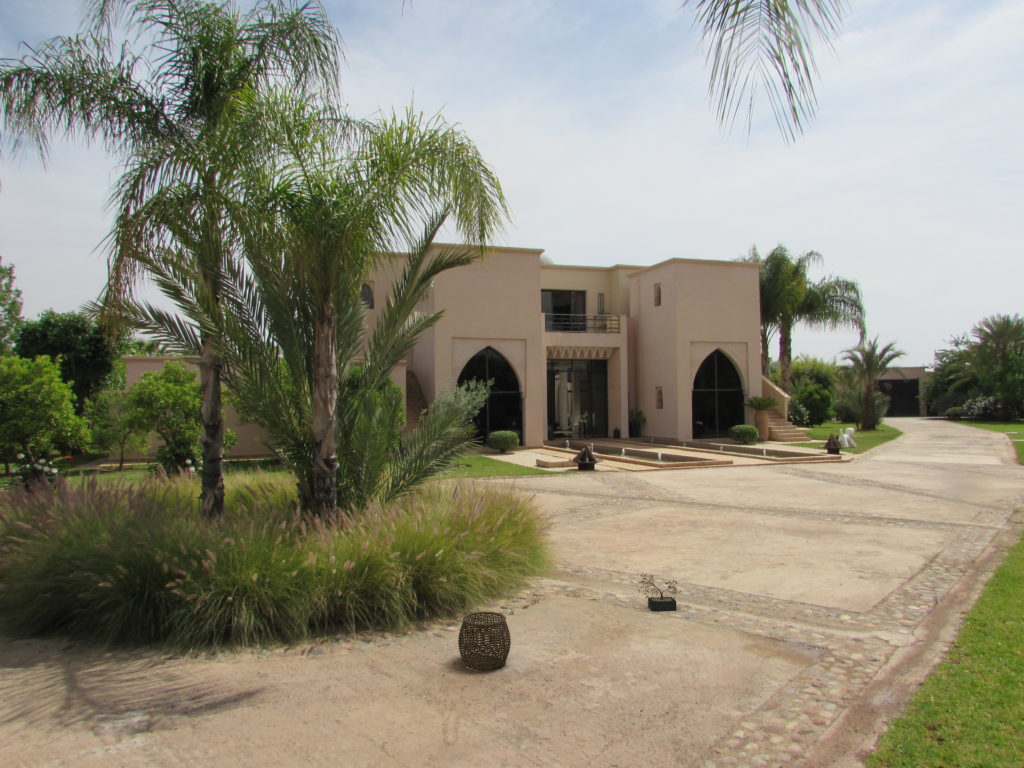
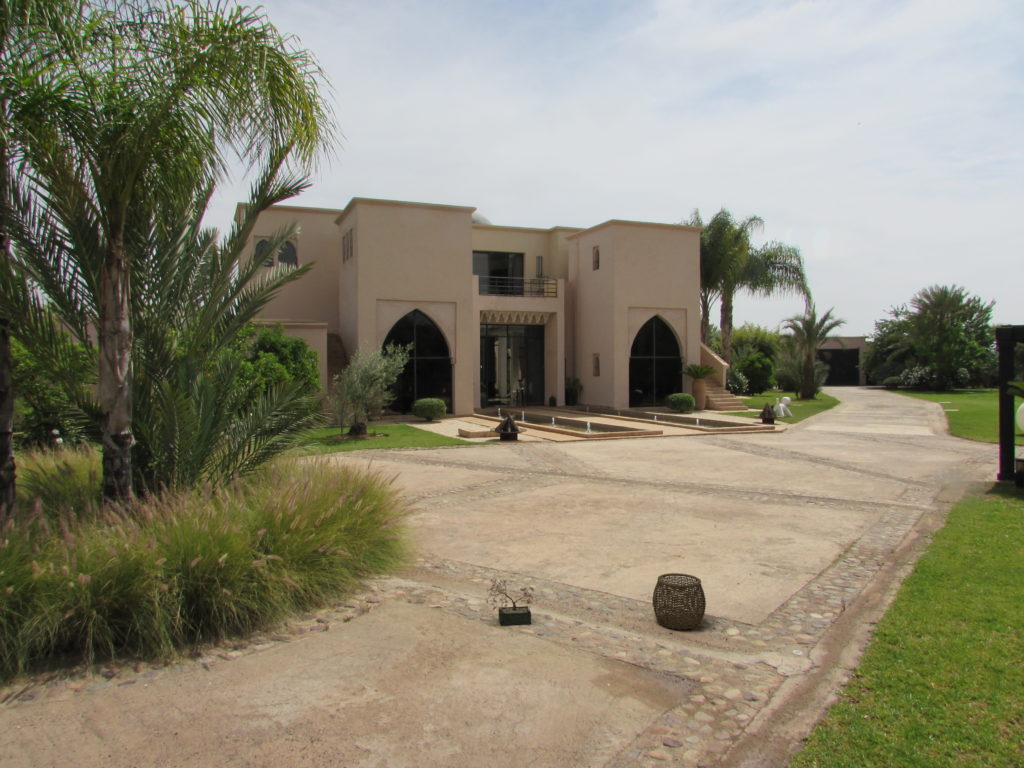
woven basket: present [458,611,511,670] -> present [652,573,706,630]

